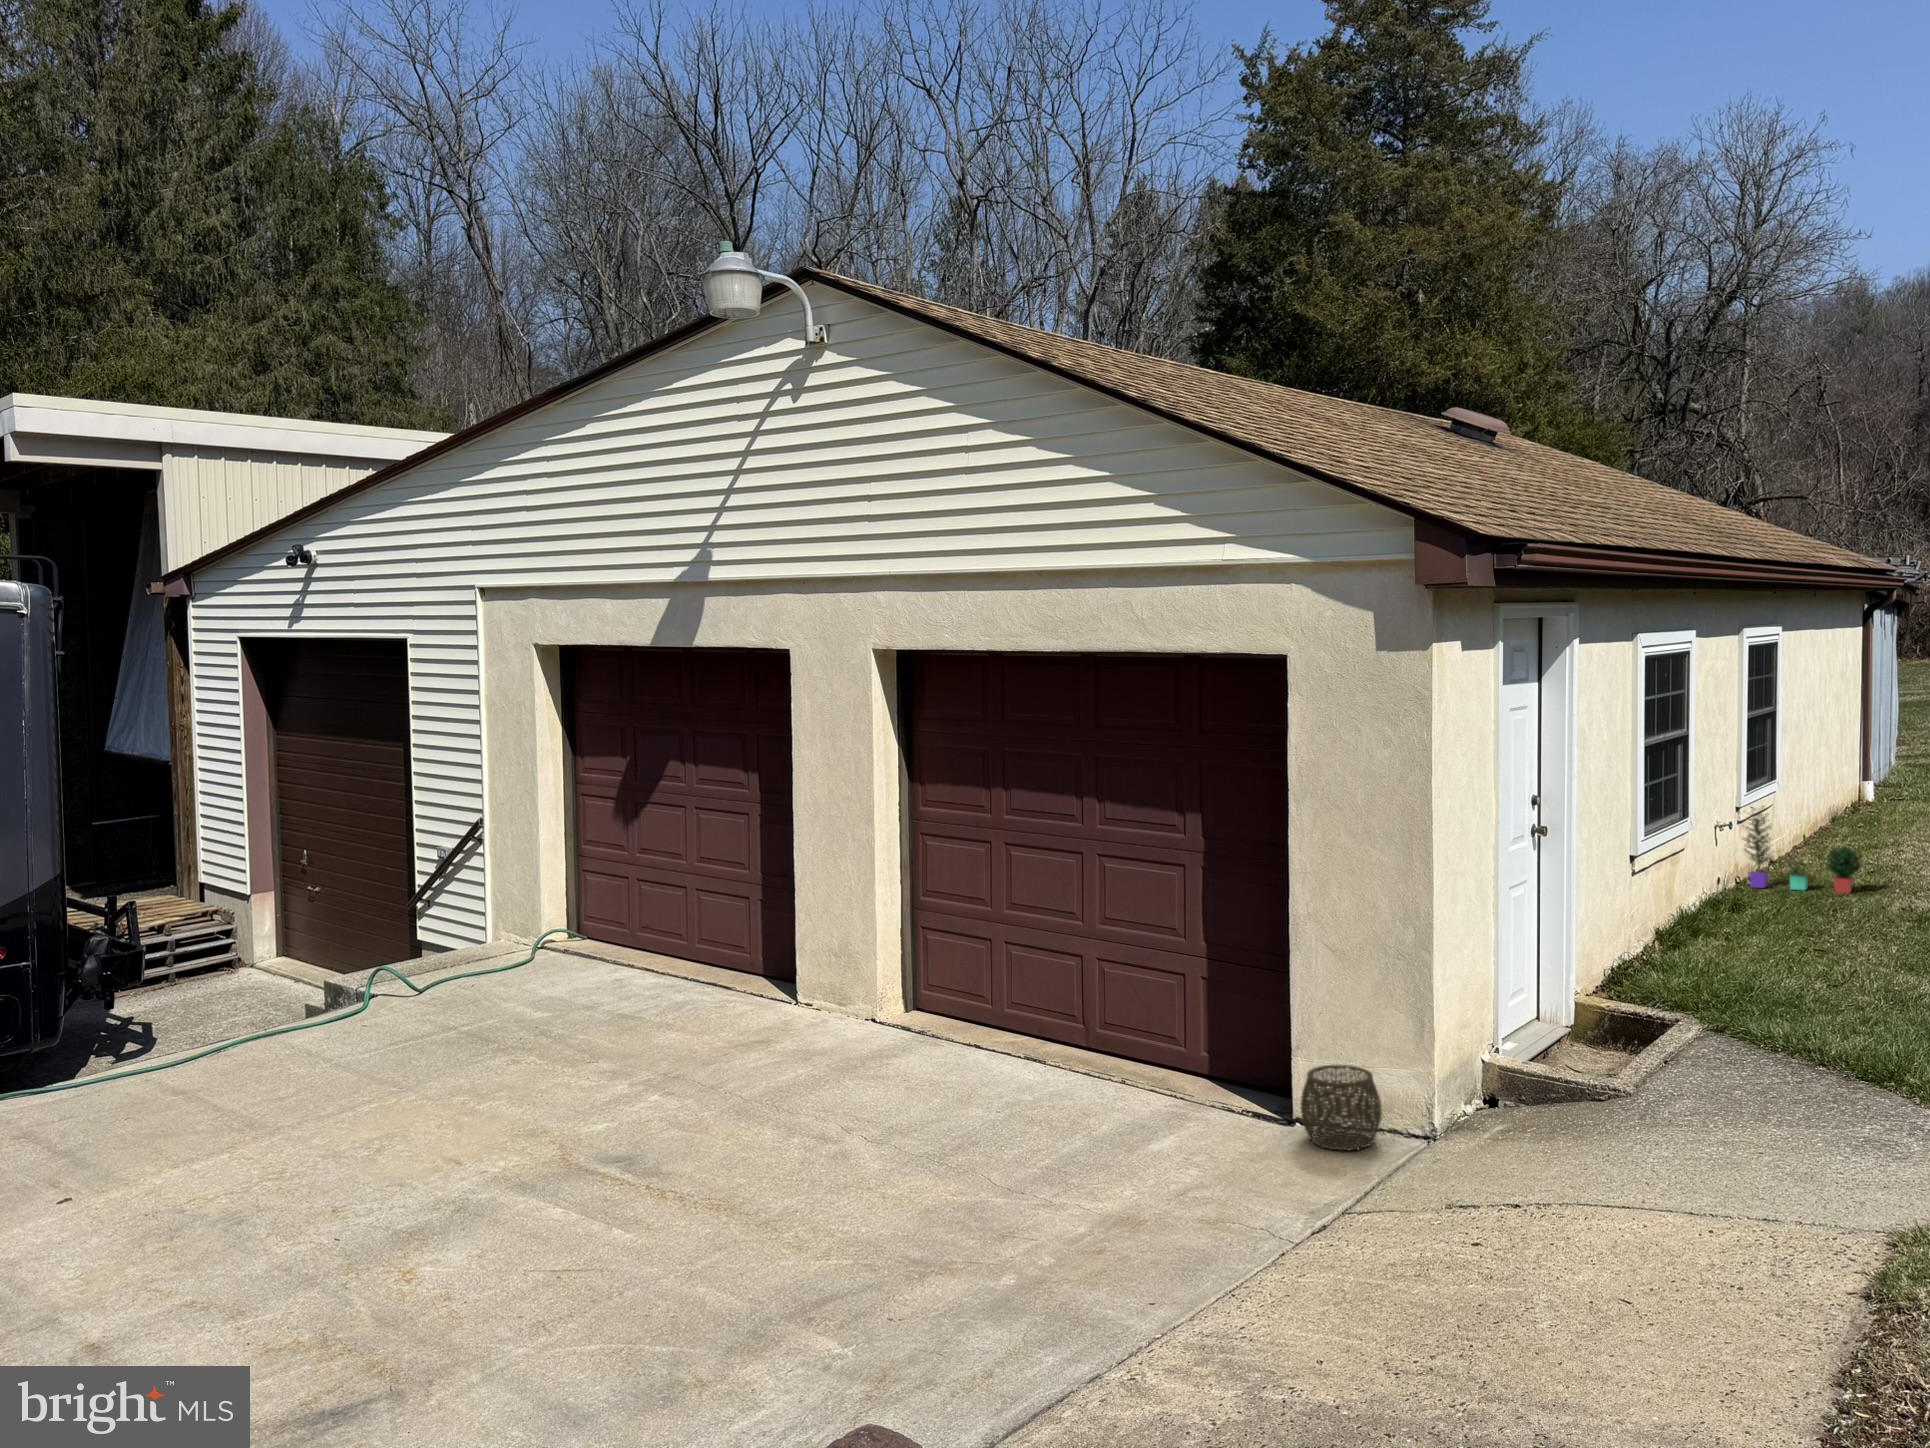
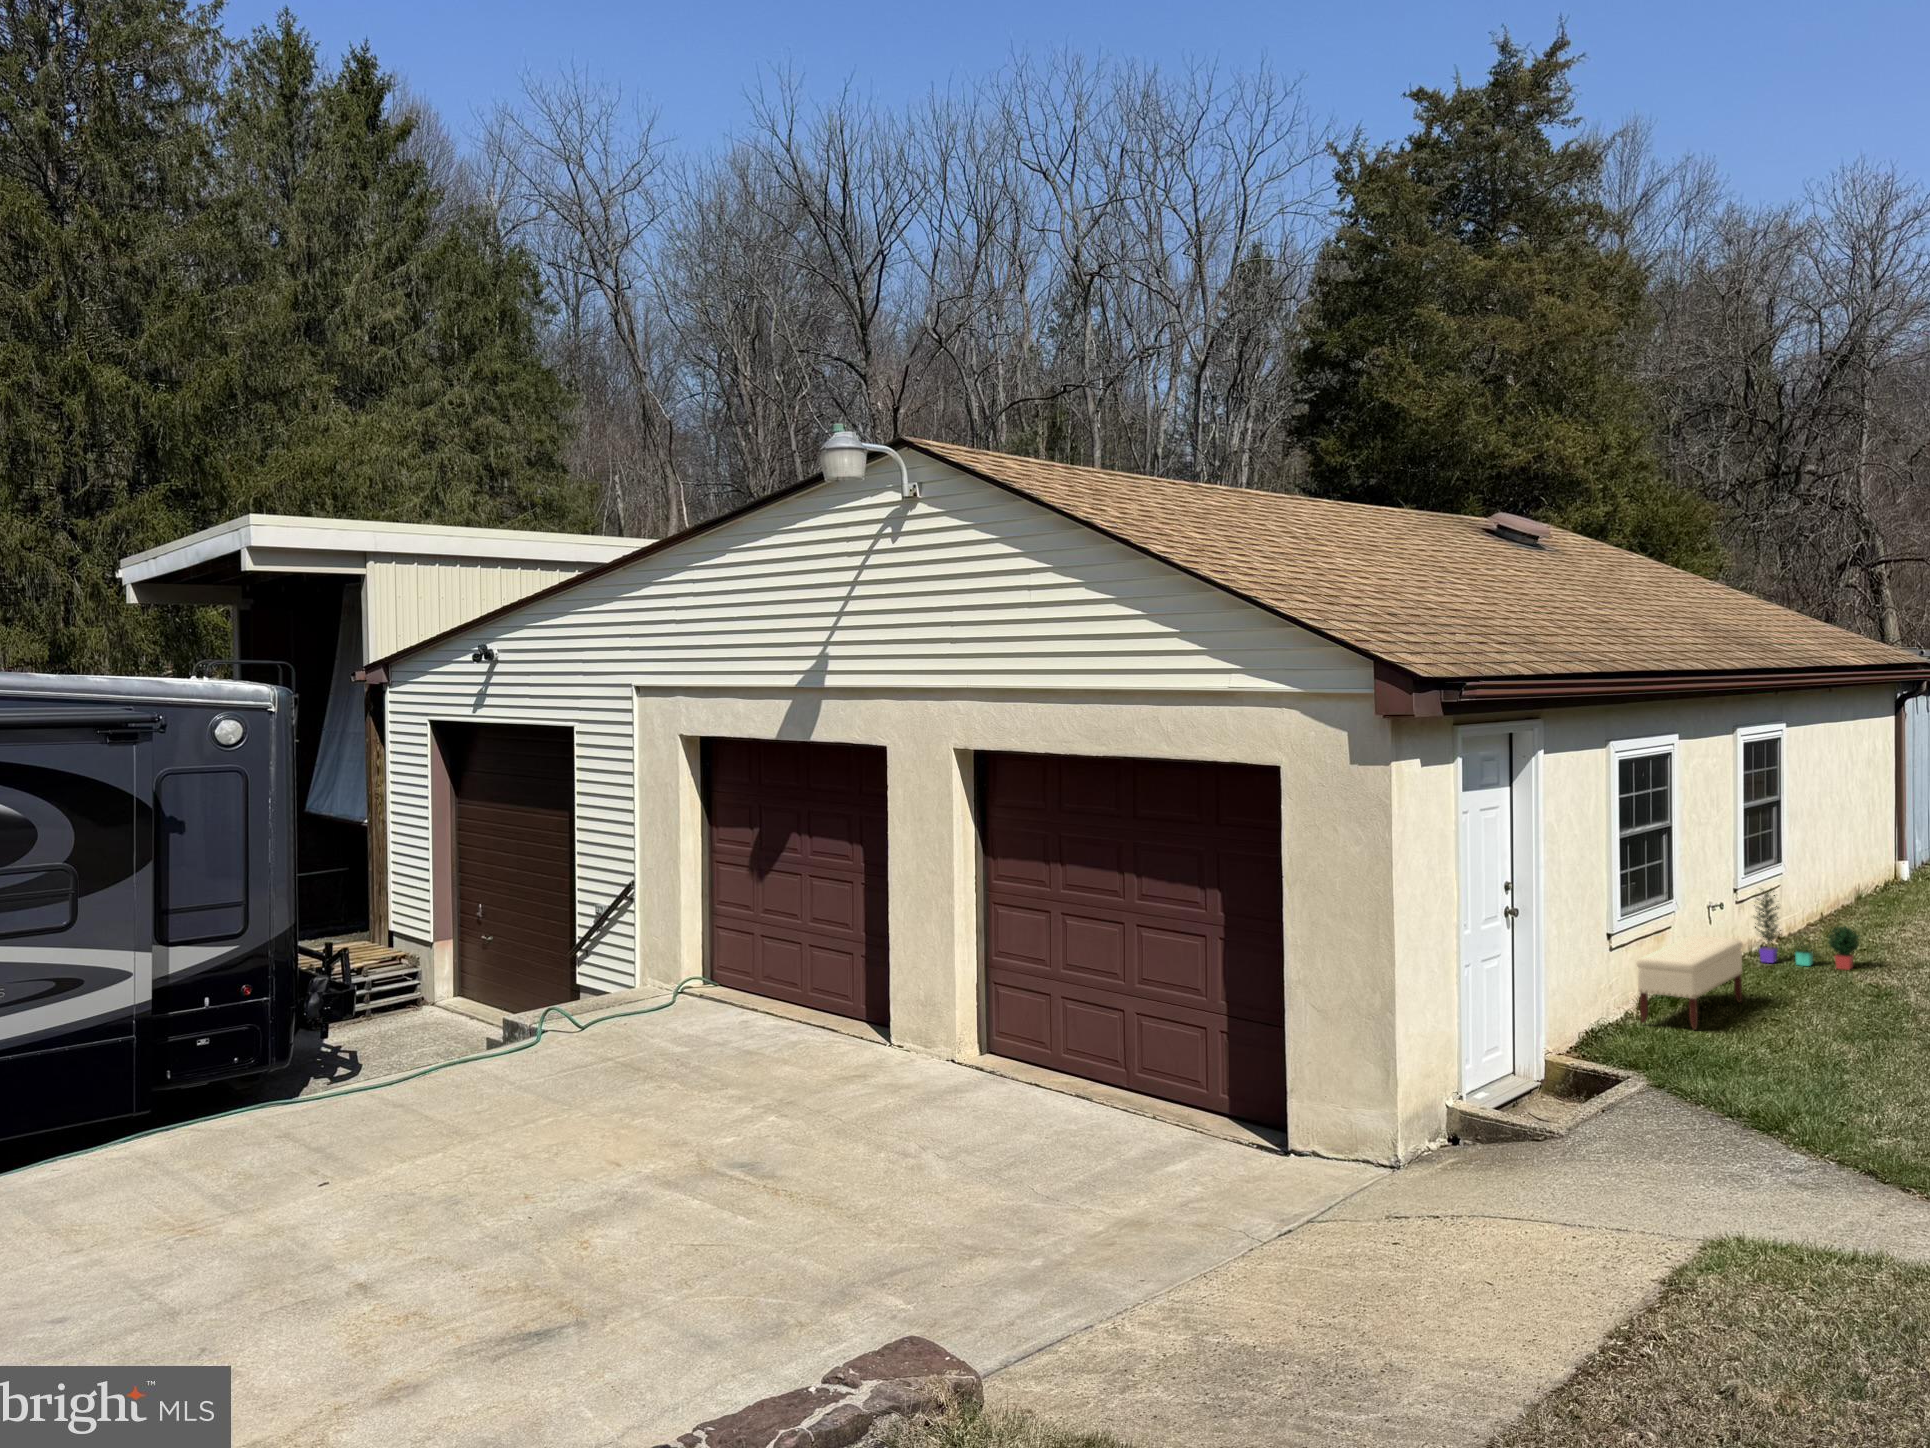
bench: none [1652,858,1756,963] -> present [1636,935,1742,1029]
woven basket: present [1300,1065,1381,1151] -> none [1284,1104,1350,1174]

